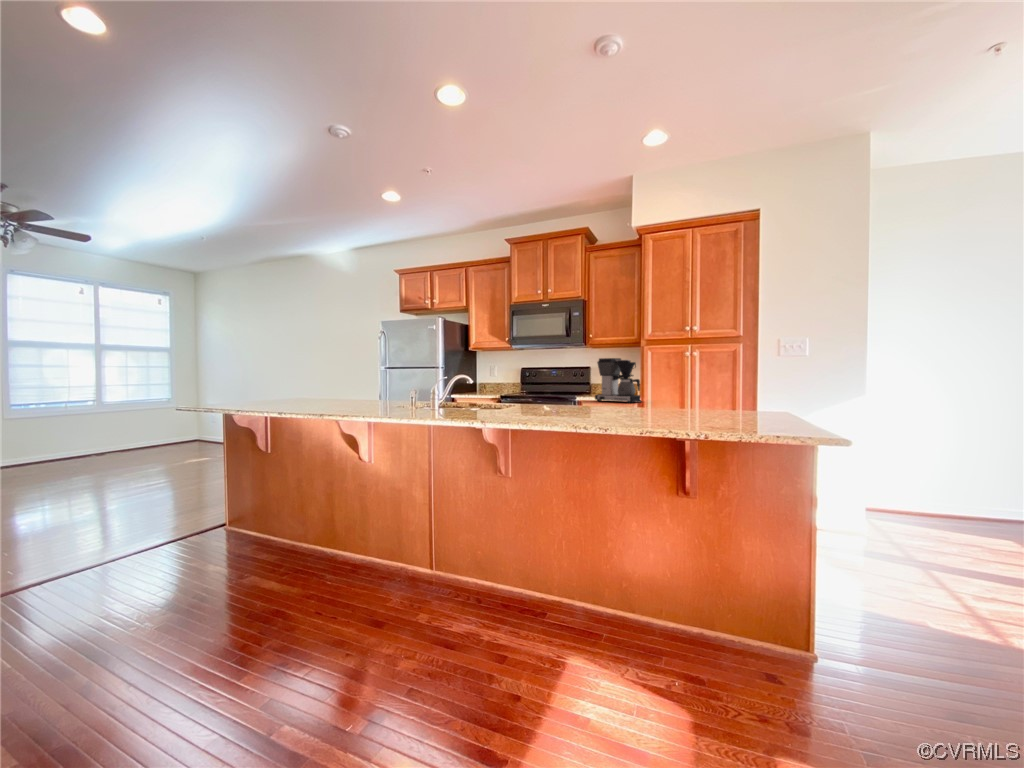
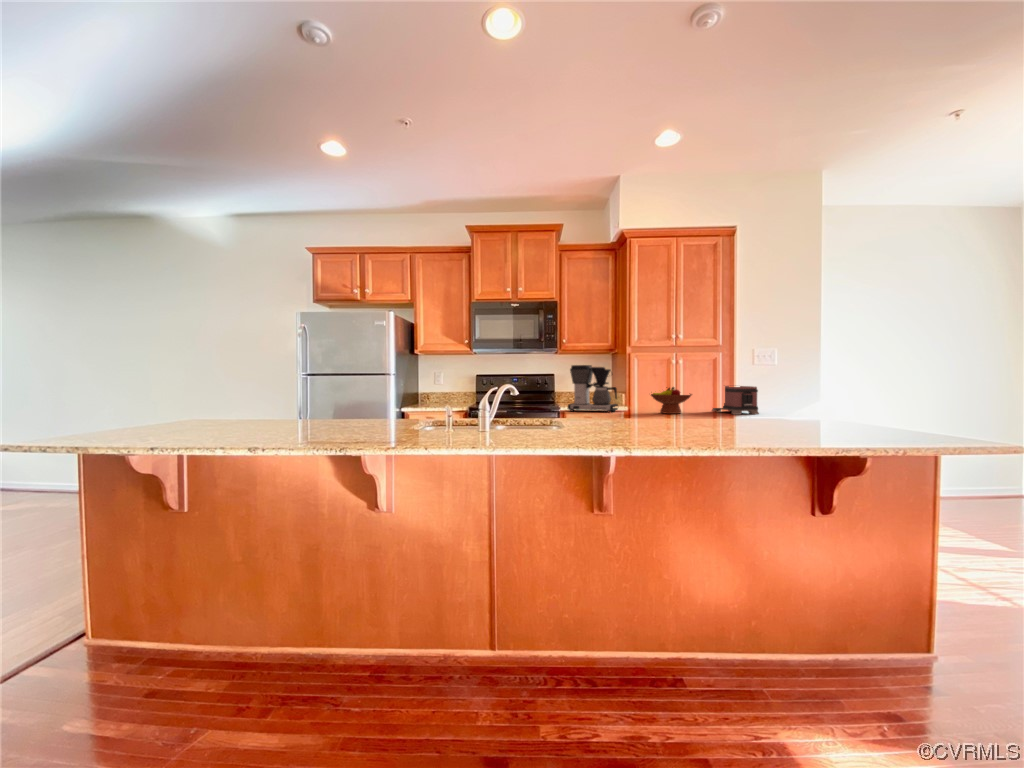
fruit bowl: none [664,379,708,406] -> present [651,387,692,414]
toaster: none [736,379,778,409] -> present [712,386,759,415]

